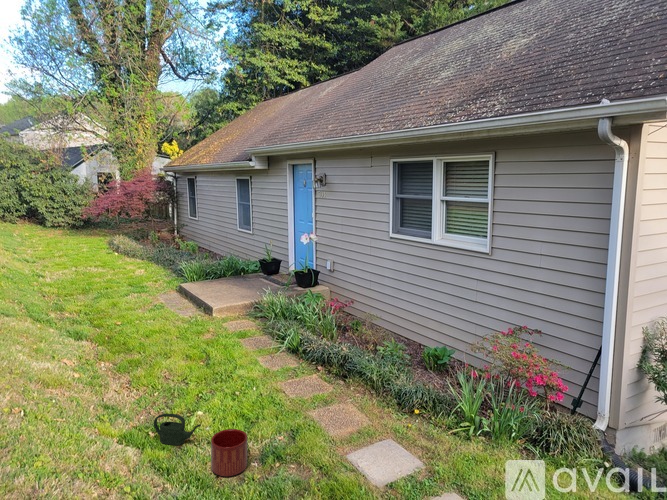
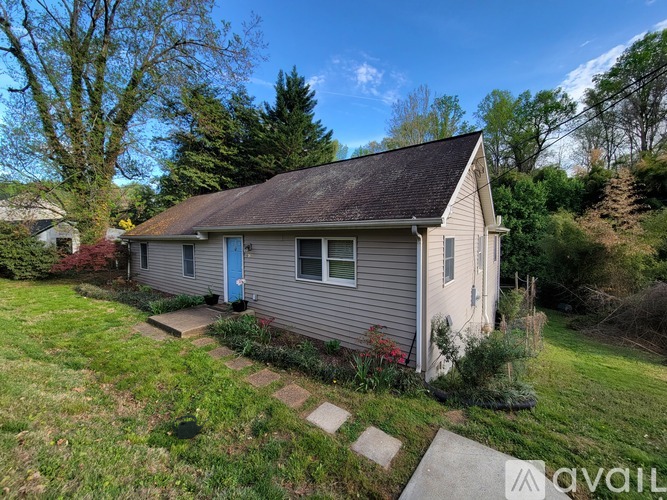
planter: present [211,429,247,476] -> none [223,416,248,451]

